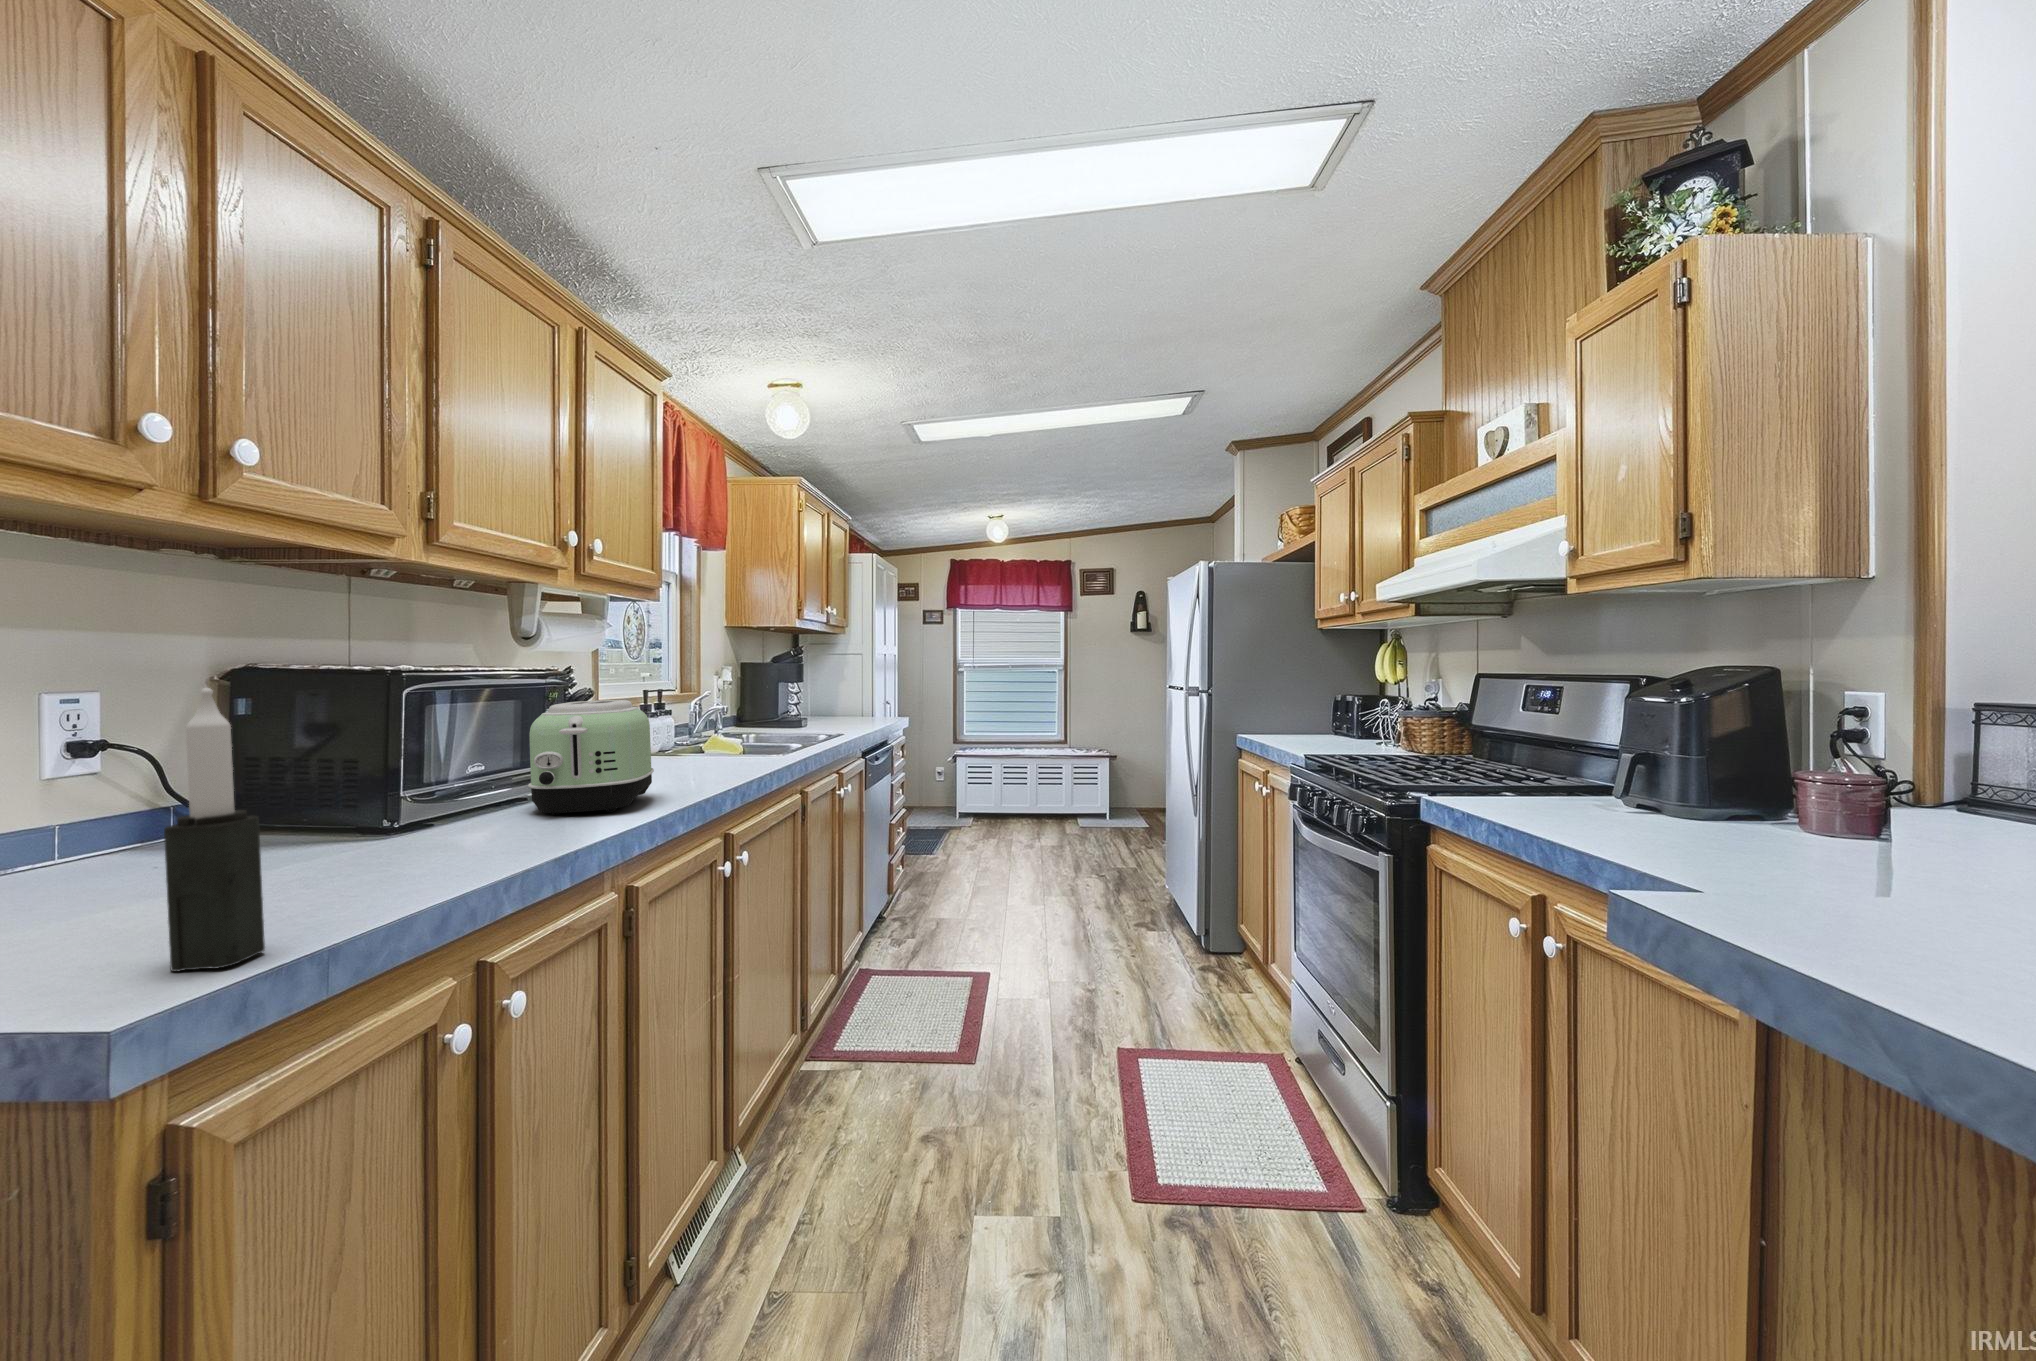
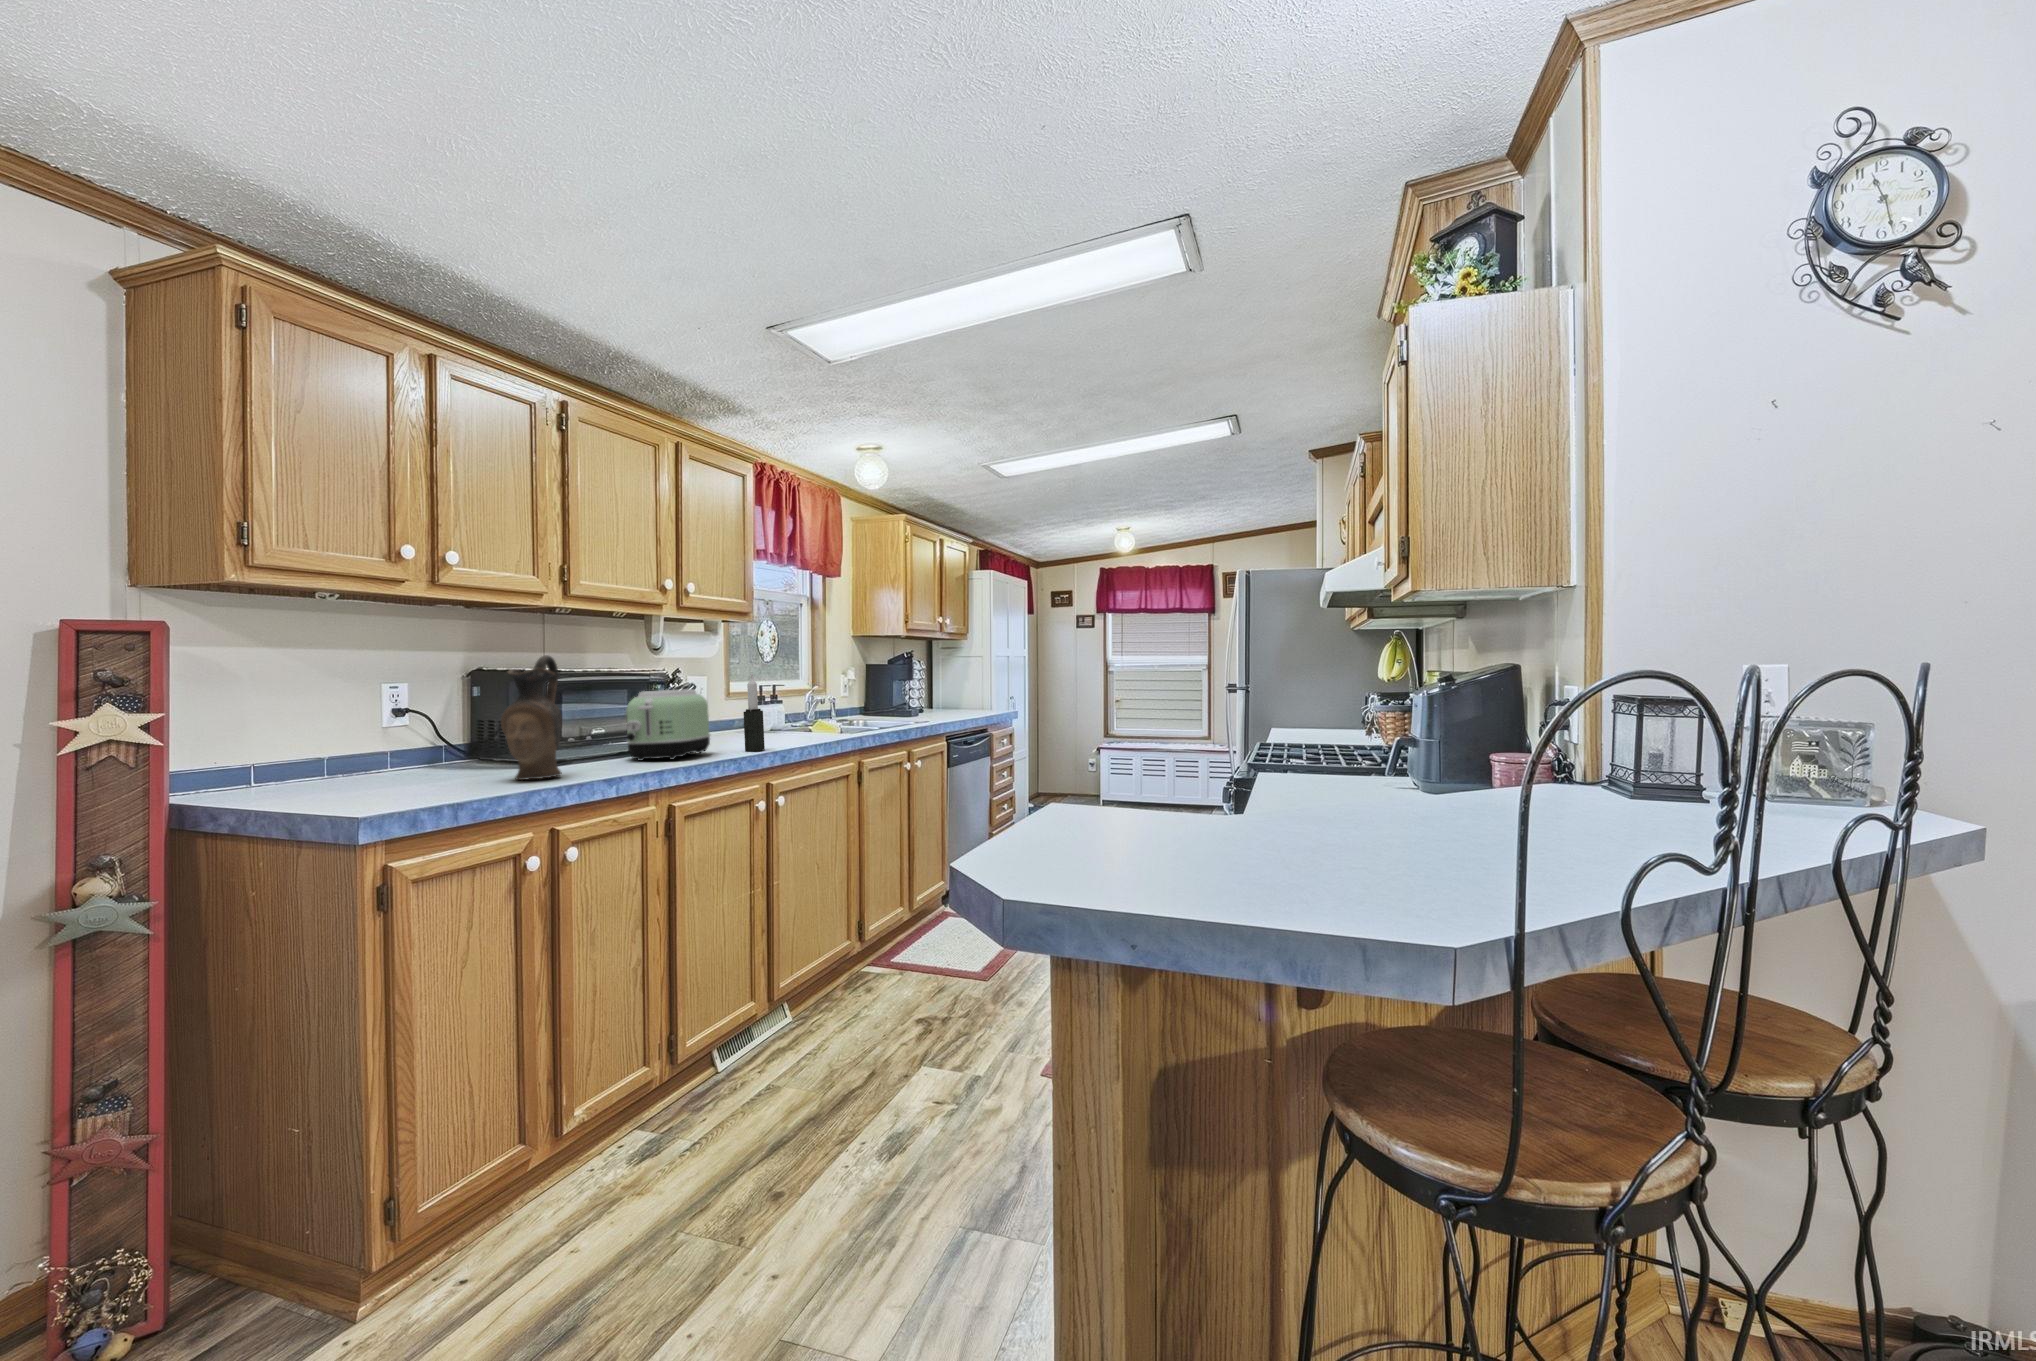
ceramic pitcher: none [357,644,473,874] -> present [501,655,562,780]
candle: present [164,688,265,971] -> present [743,674,765,751]

